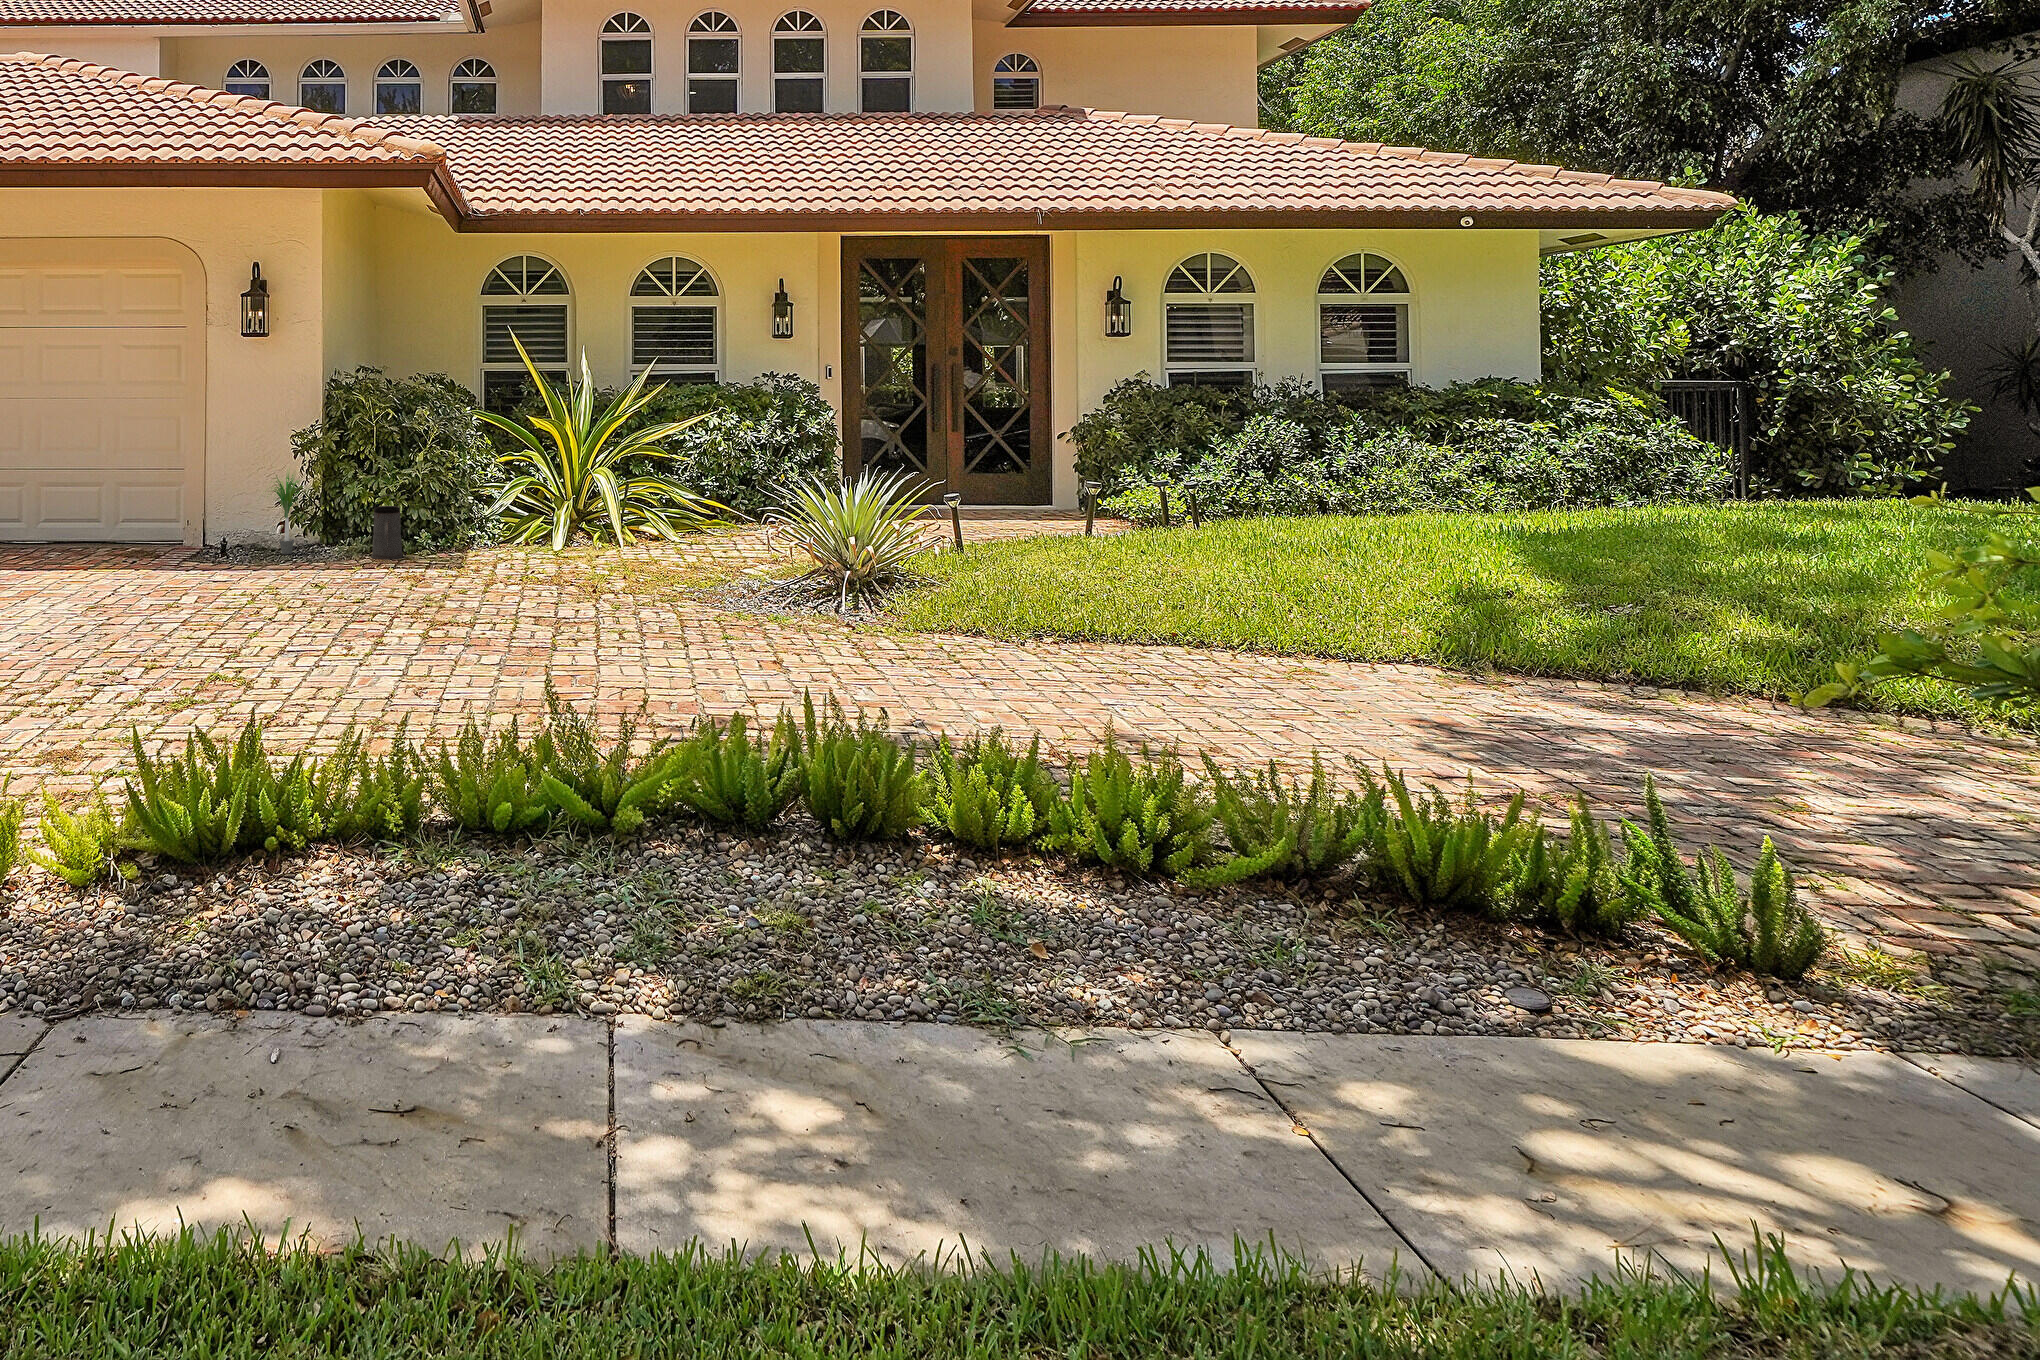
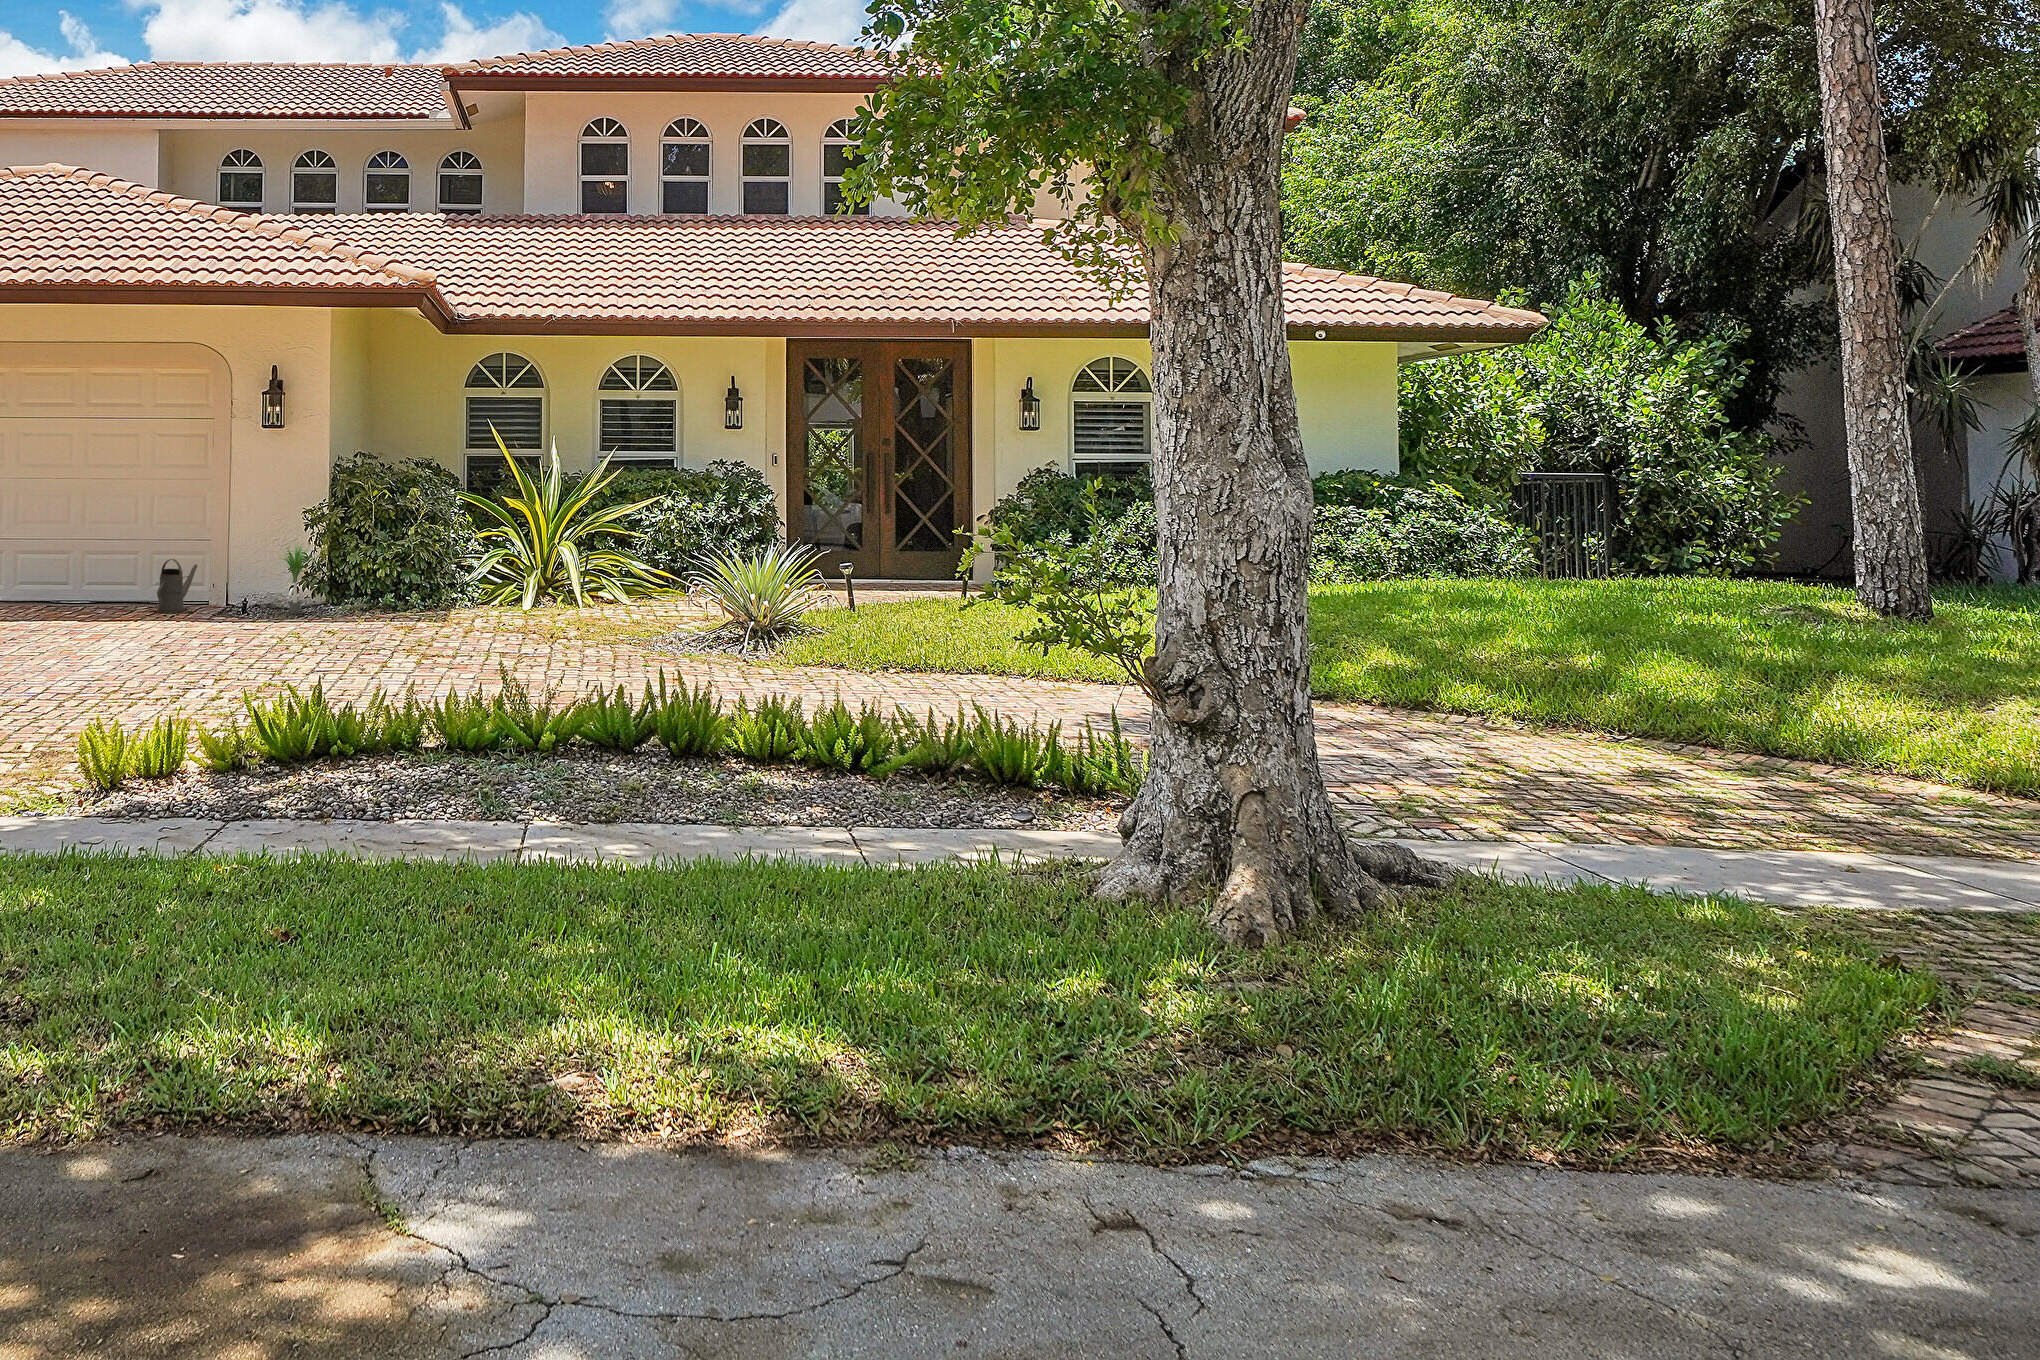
watering can: present [371,495,403,559] -> present [157,559,197,613]

